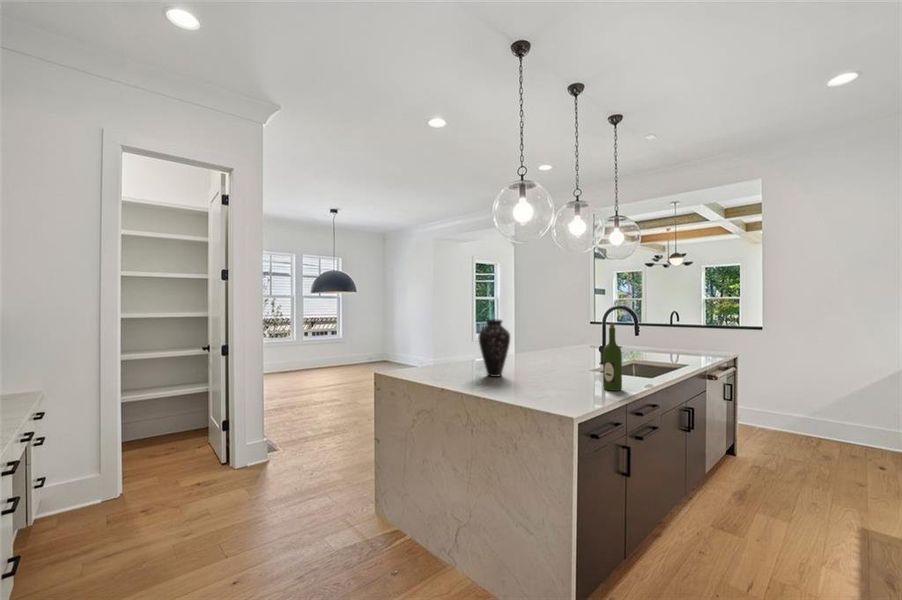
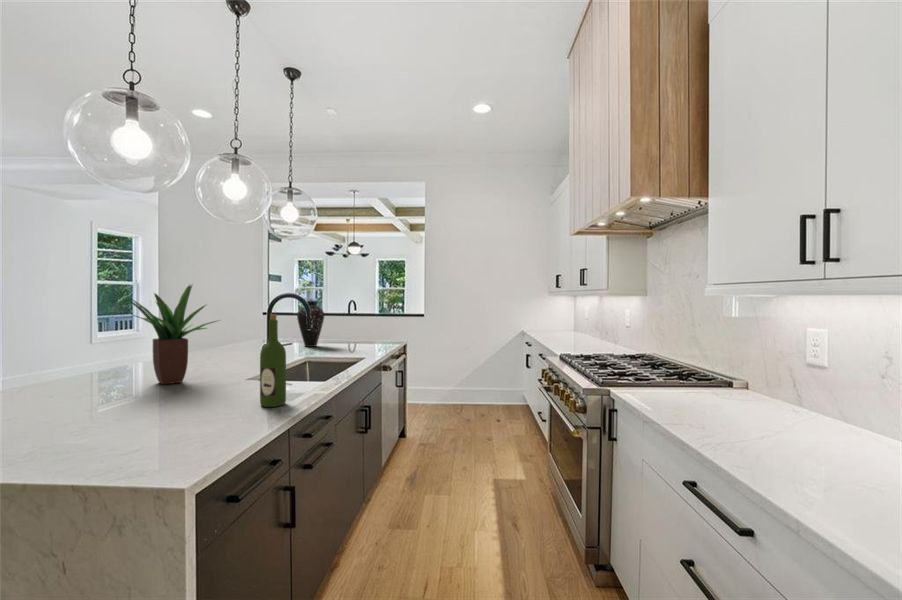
potted plant: none [514,301,571,369] -> present [127,285,216,384]
vase: present [478,319,510,377] -> present [297,301,324,347]

